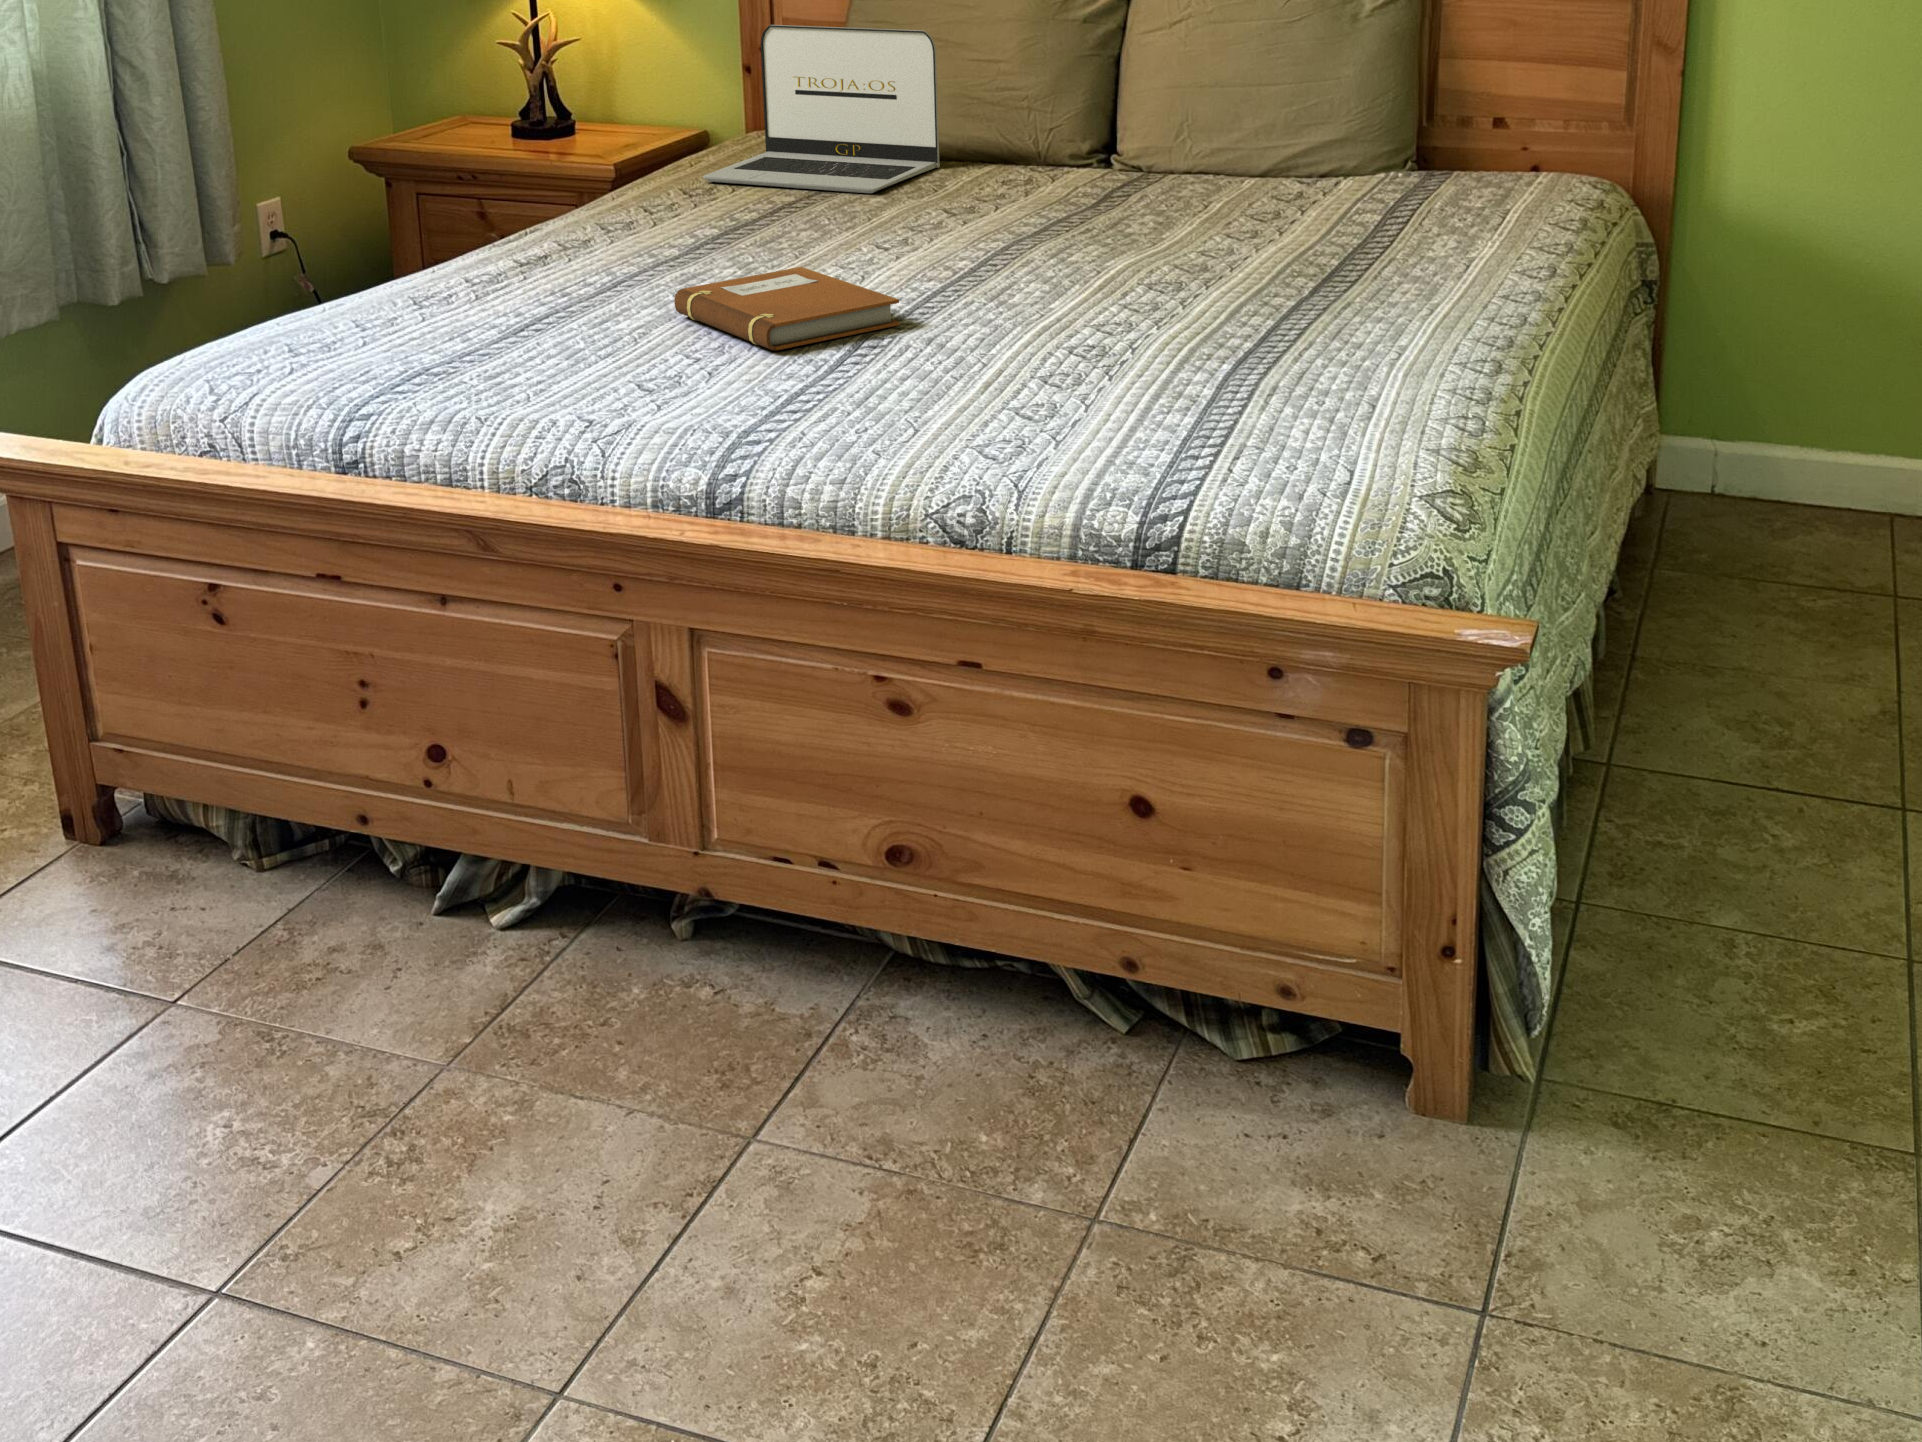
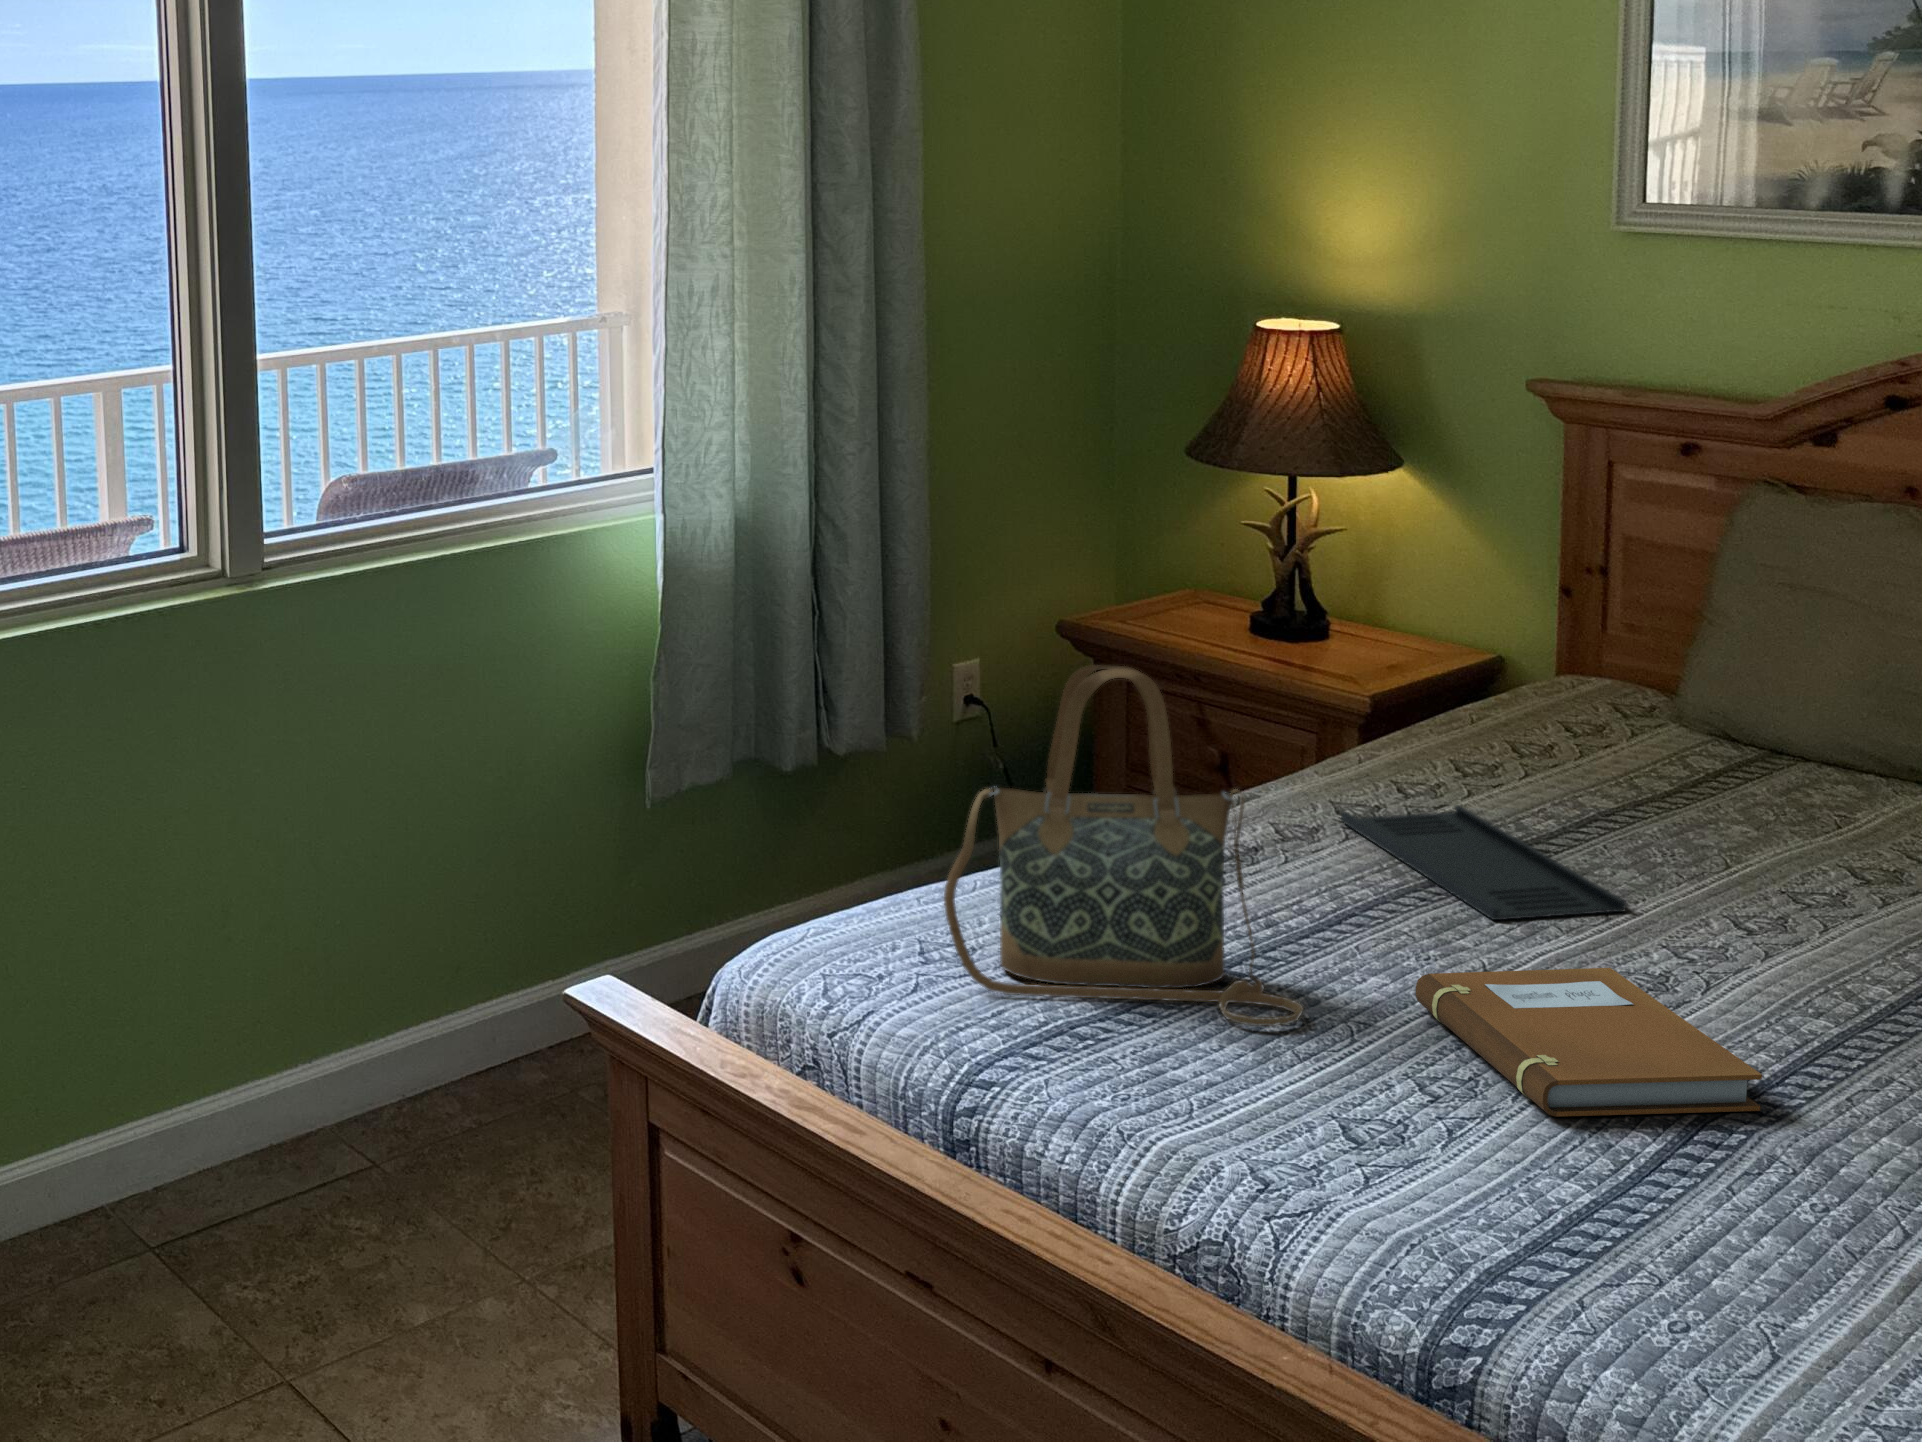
laptop: present [703,25,940,193] -> none [1487,563,1856,825]
handbag: none [306,82,598,362] -> present [944,665,1303,1026]
tray: none [604,207,807,265] -> present [1341,805,1626,920]

